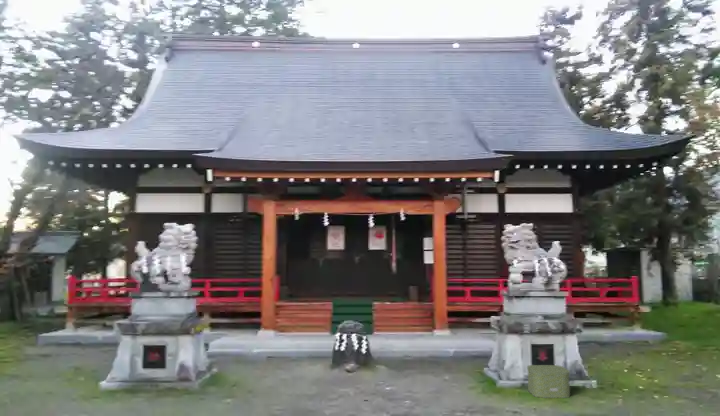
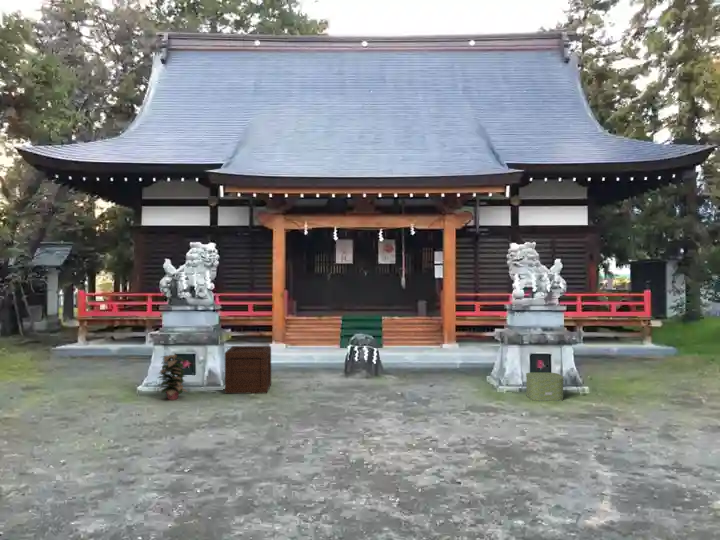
wooden crate: none [197,335,251,389] -> present [225,346,271,394]
decorative plant: none [119,346,156,397] -> present [159,355,186,400]

